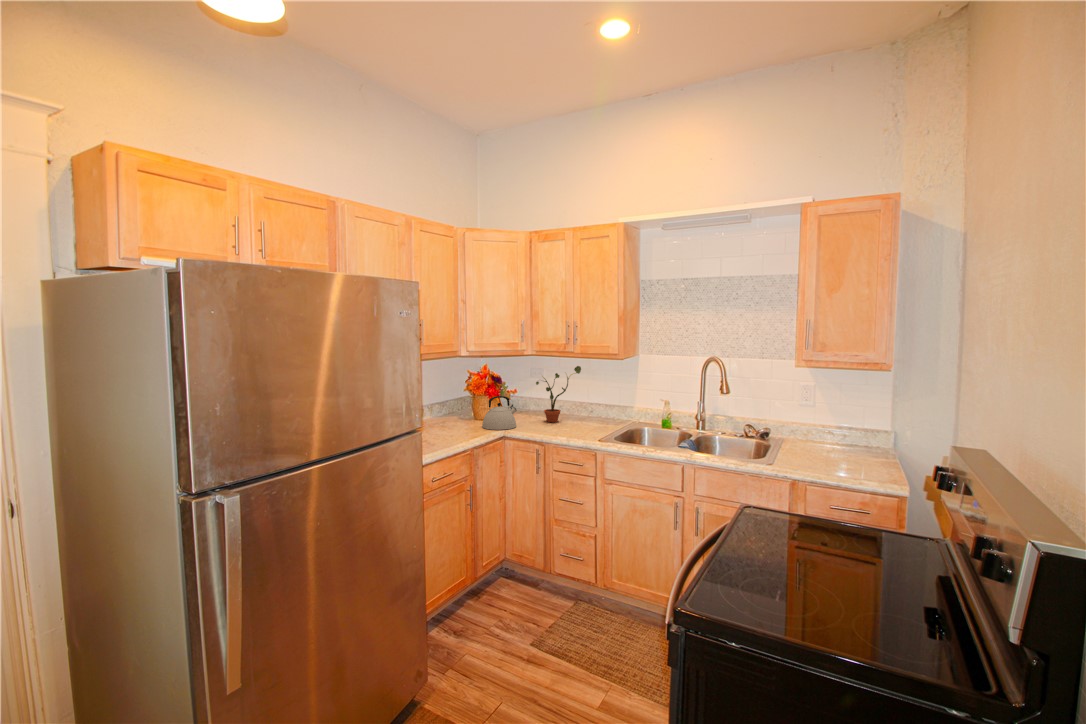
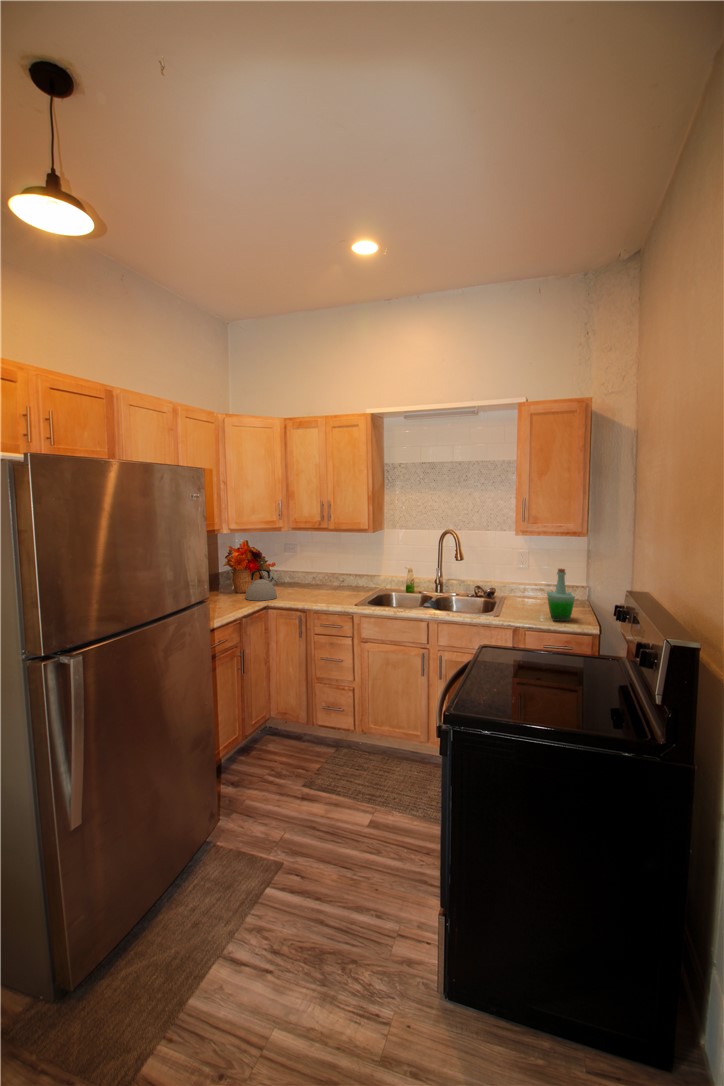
potted plant: present [536,366,581,422] -> none [293,541,333,592]
bottle: none [837,407,876,476] -> present [547,569,575,621]

